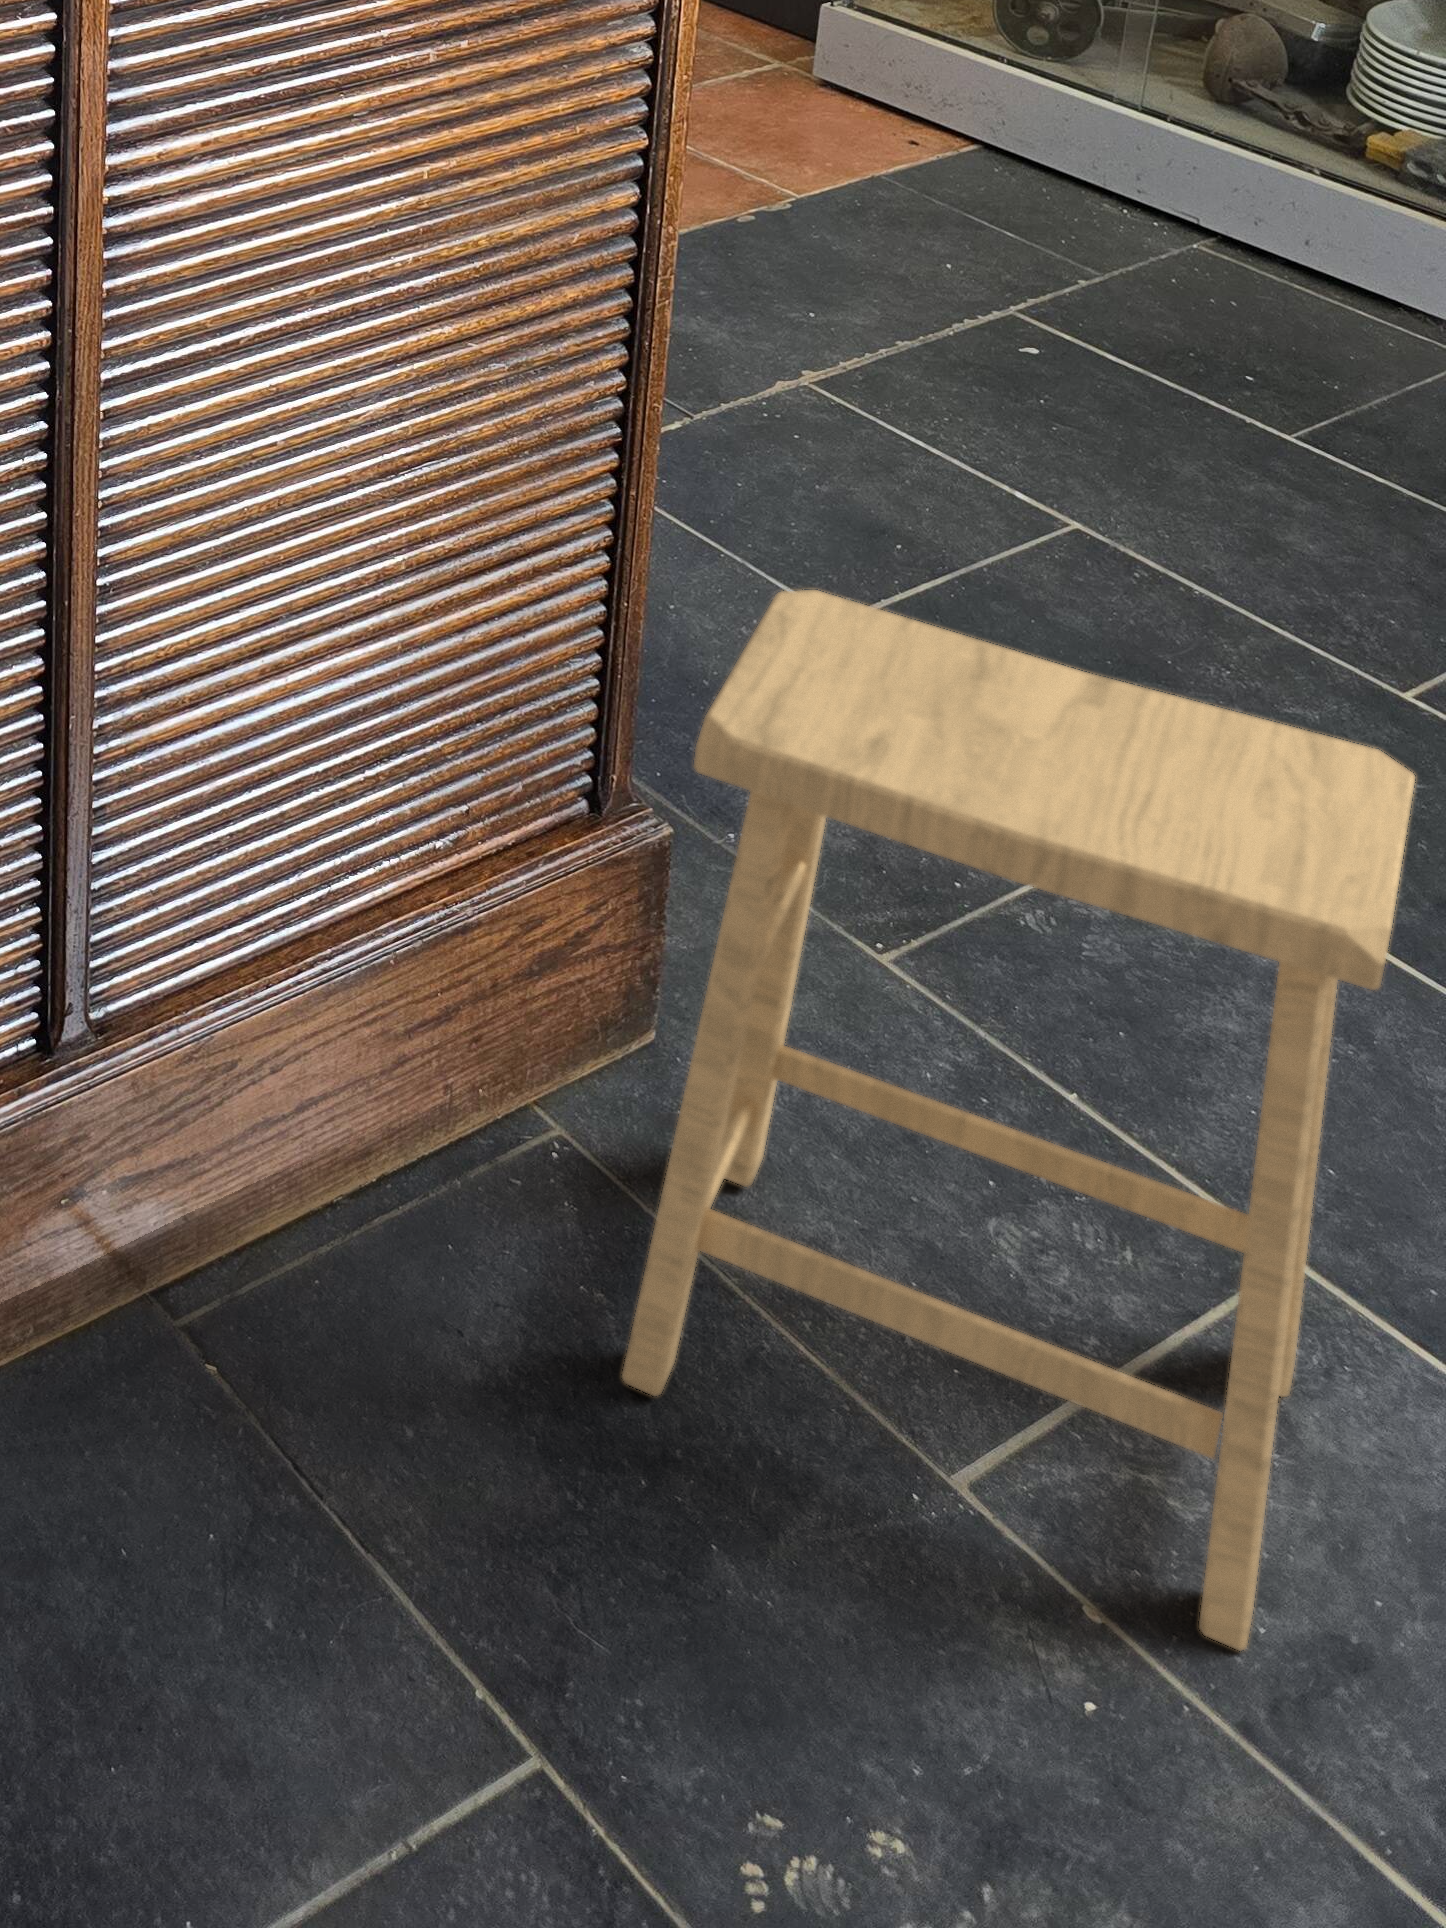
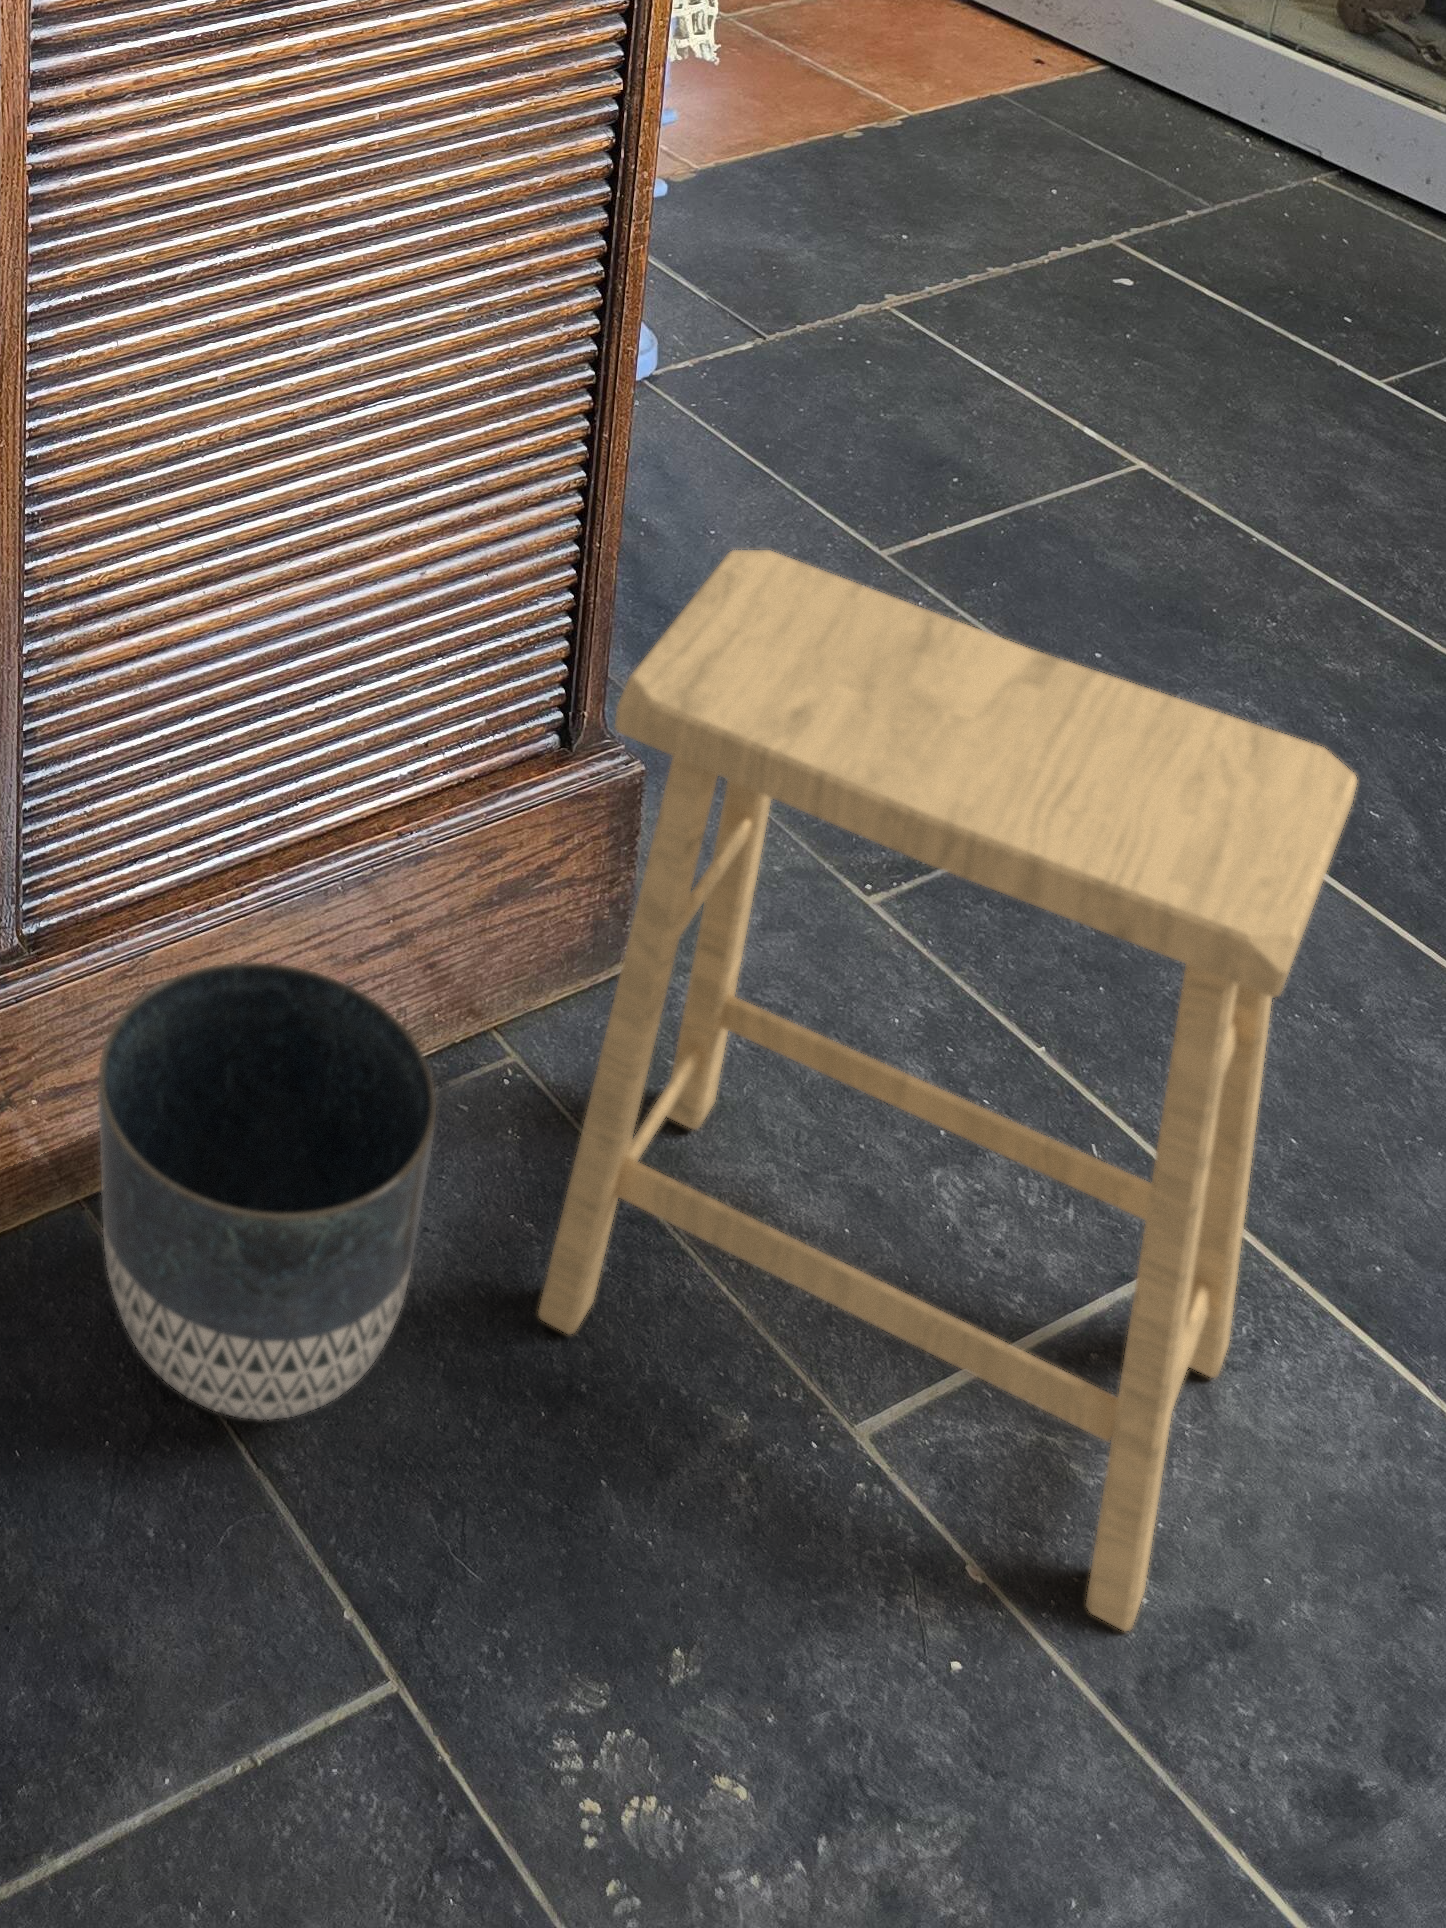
planter: none [192,1033,534,1499] -> present [98,962,436,1420]

